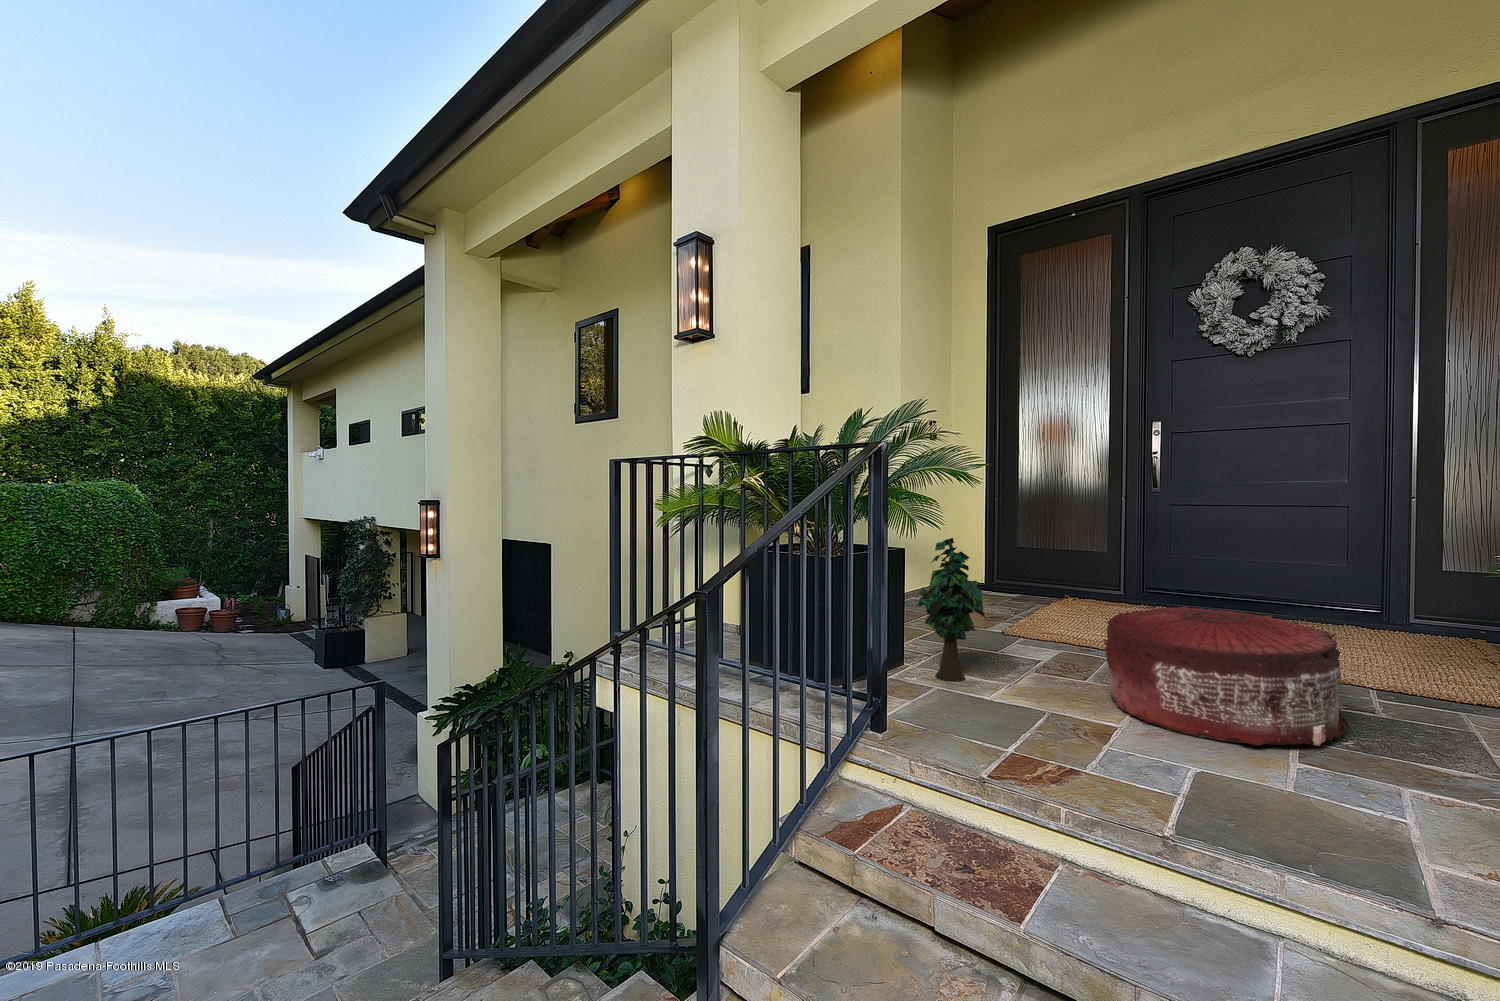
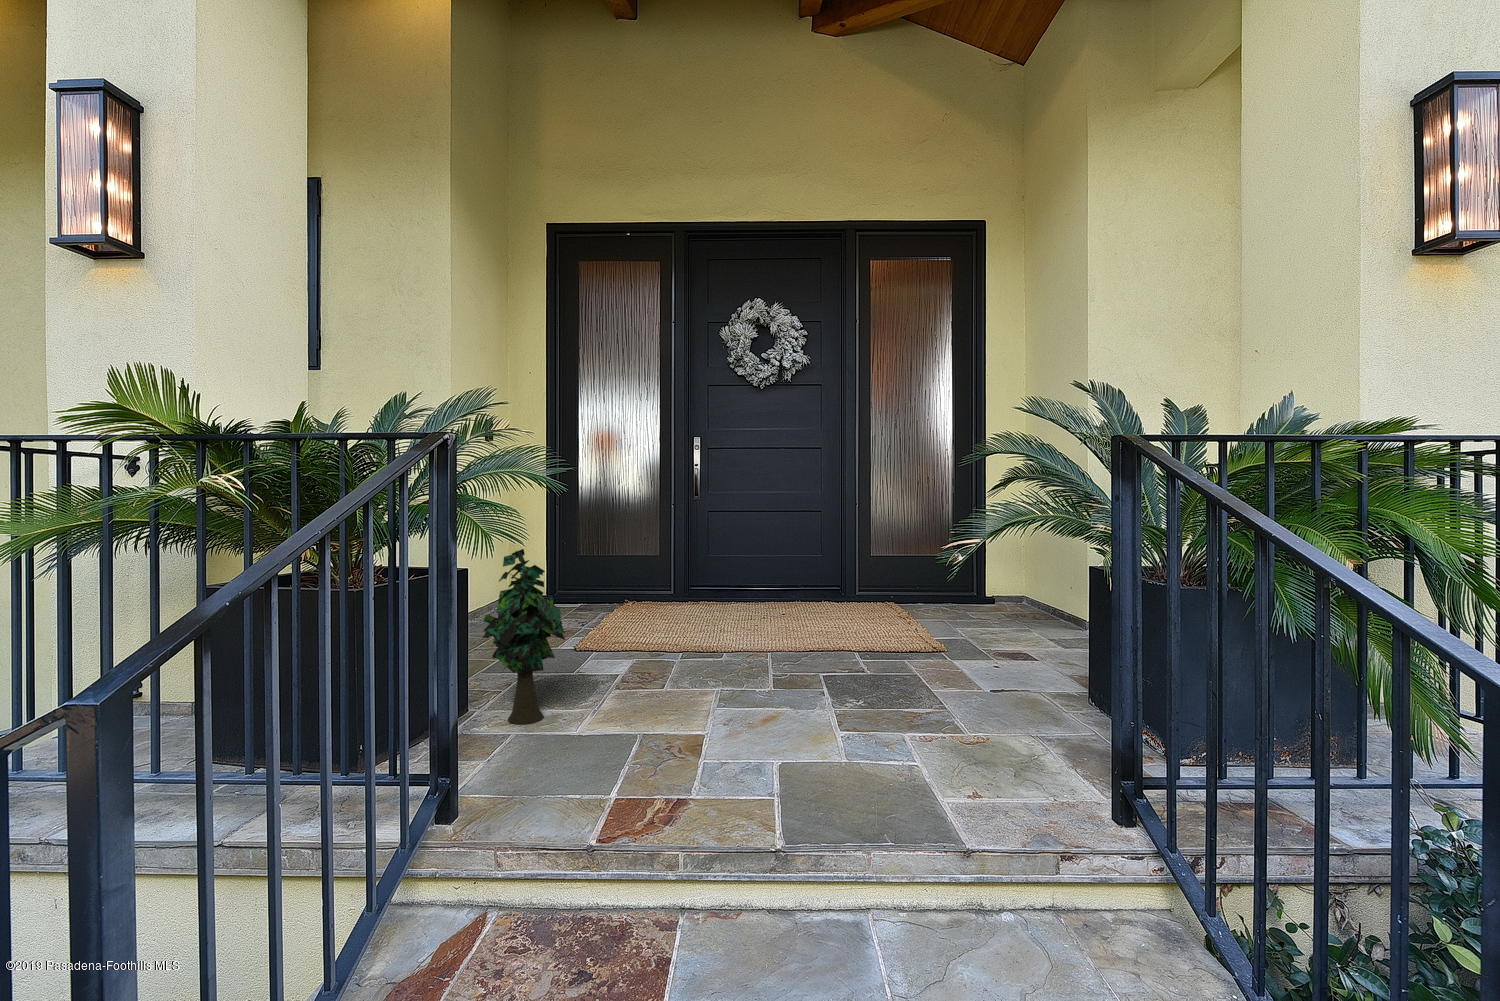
pouf: present [1103,606,1350,746] -> none [688,600,879,731]

